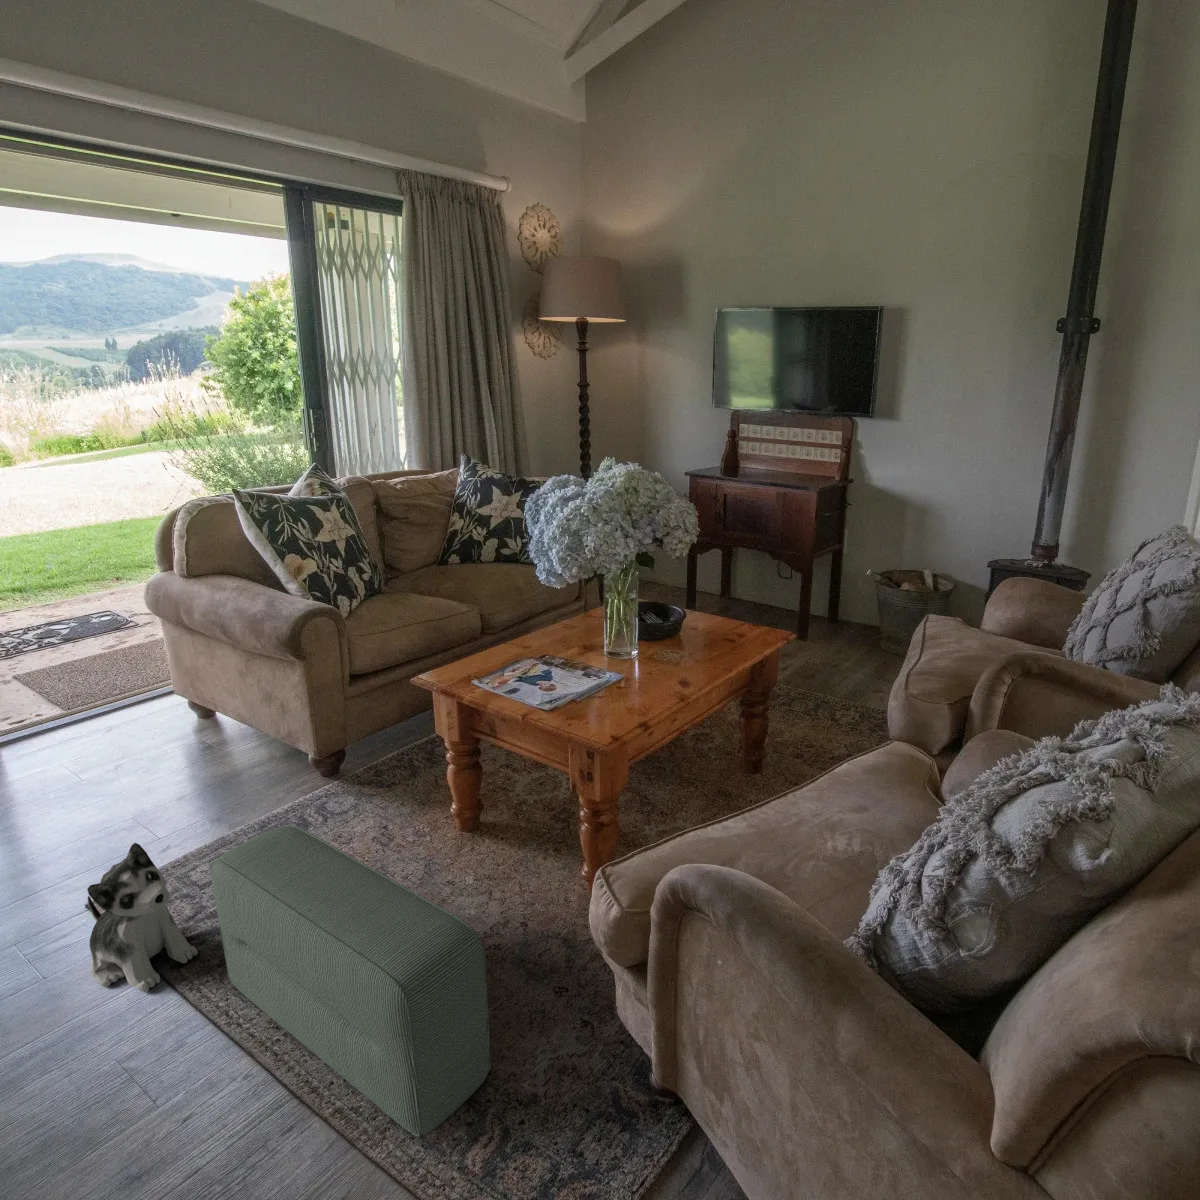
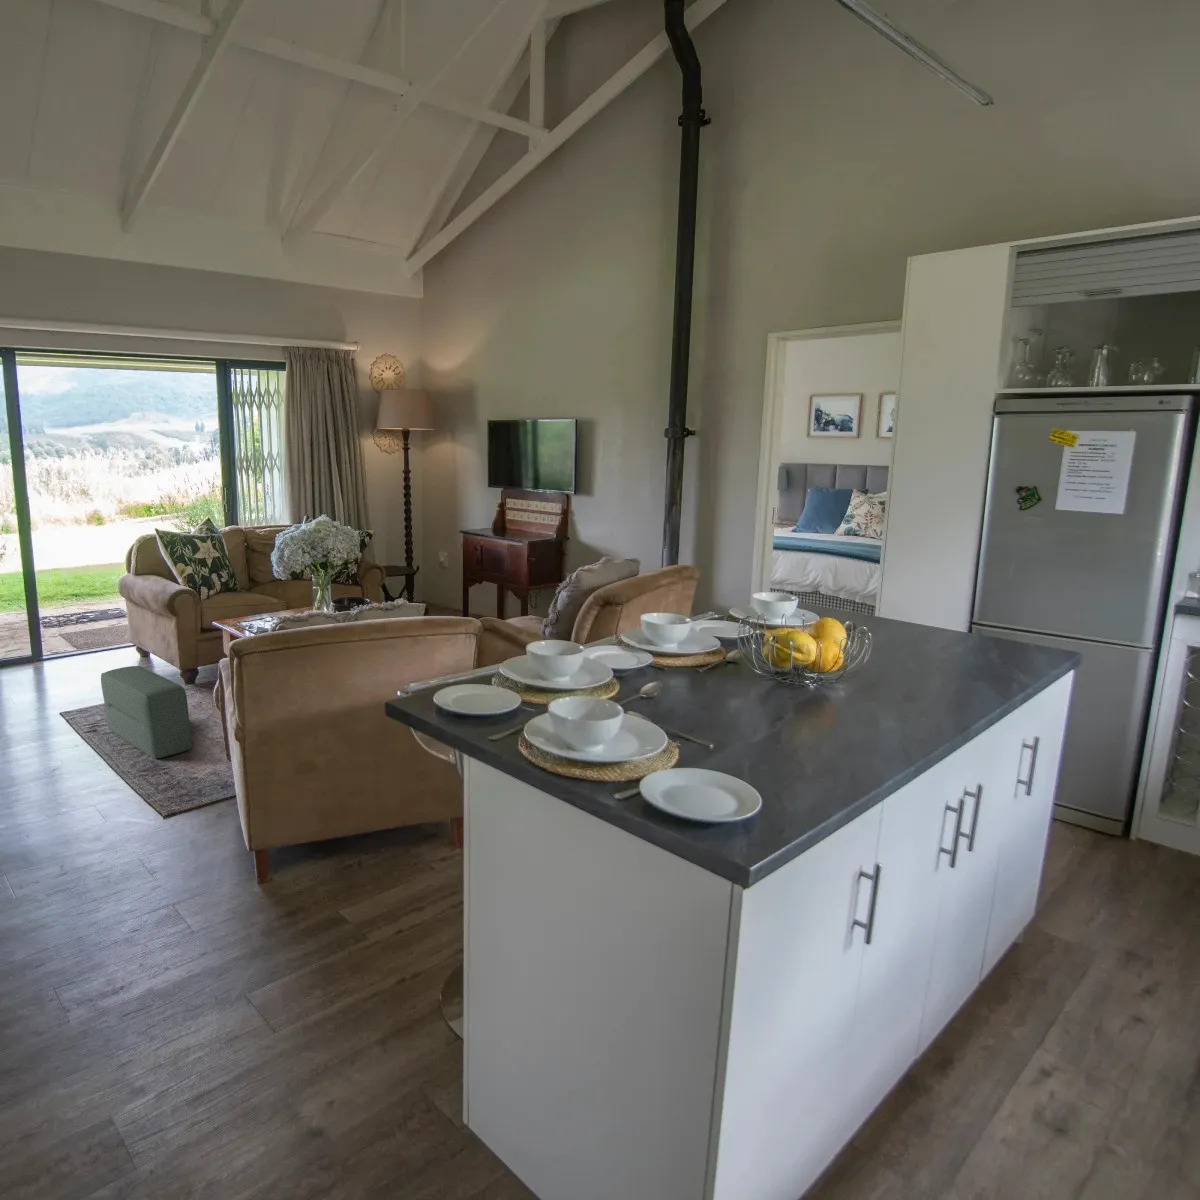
plush toy: present [87,843,198,992] -> none [54,670,99,731]

